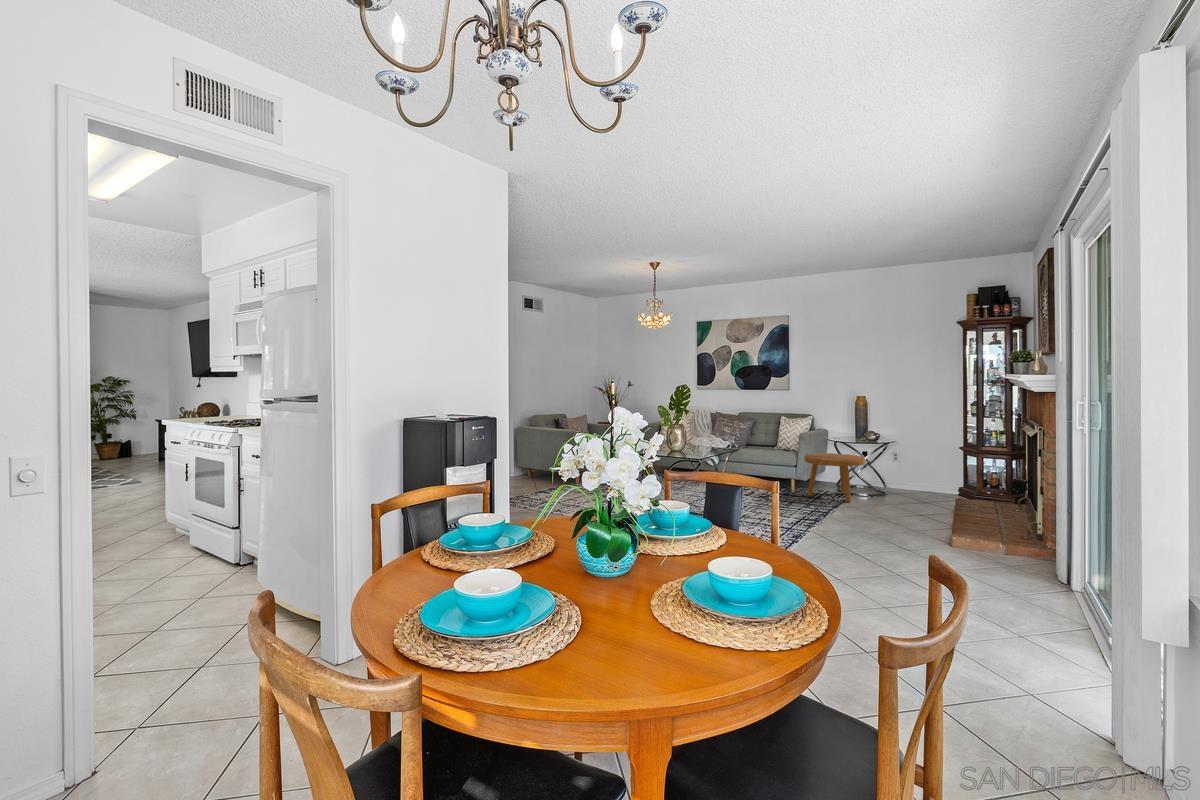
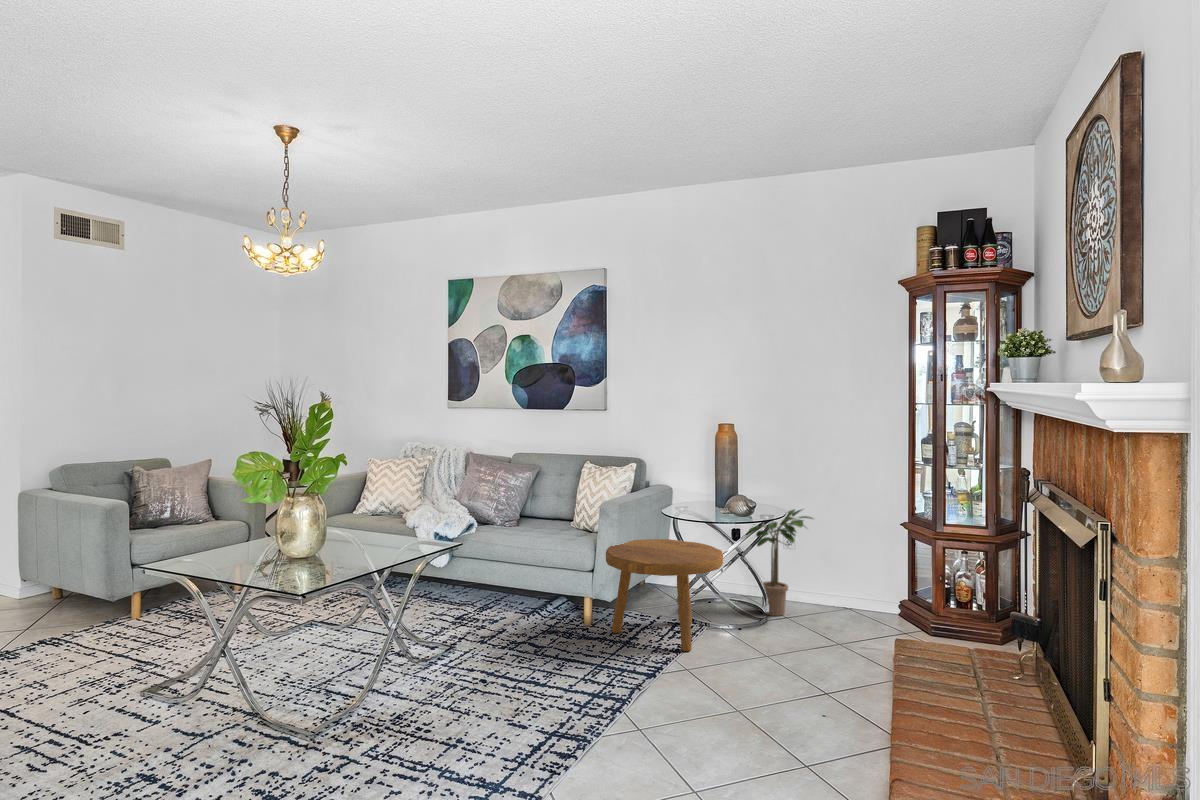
potted plant: none [869,438,911,493] -> present [747,510,813,616]

